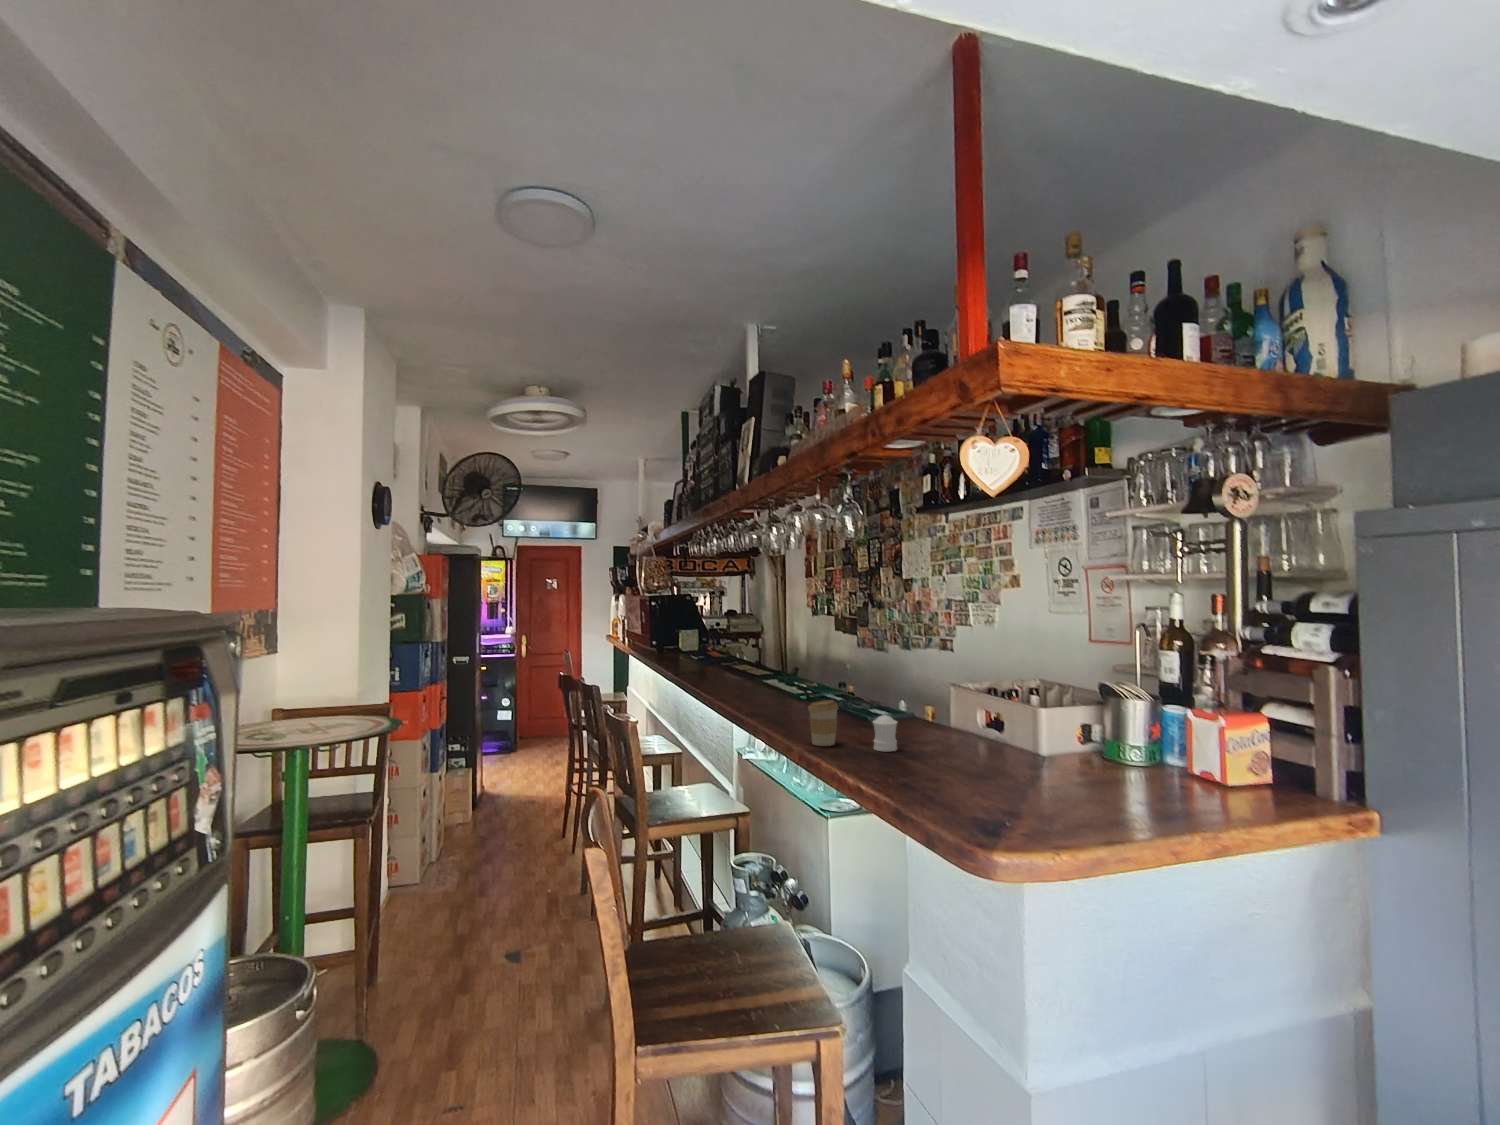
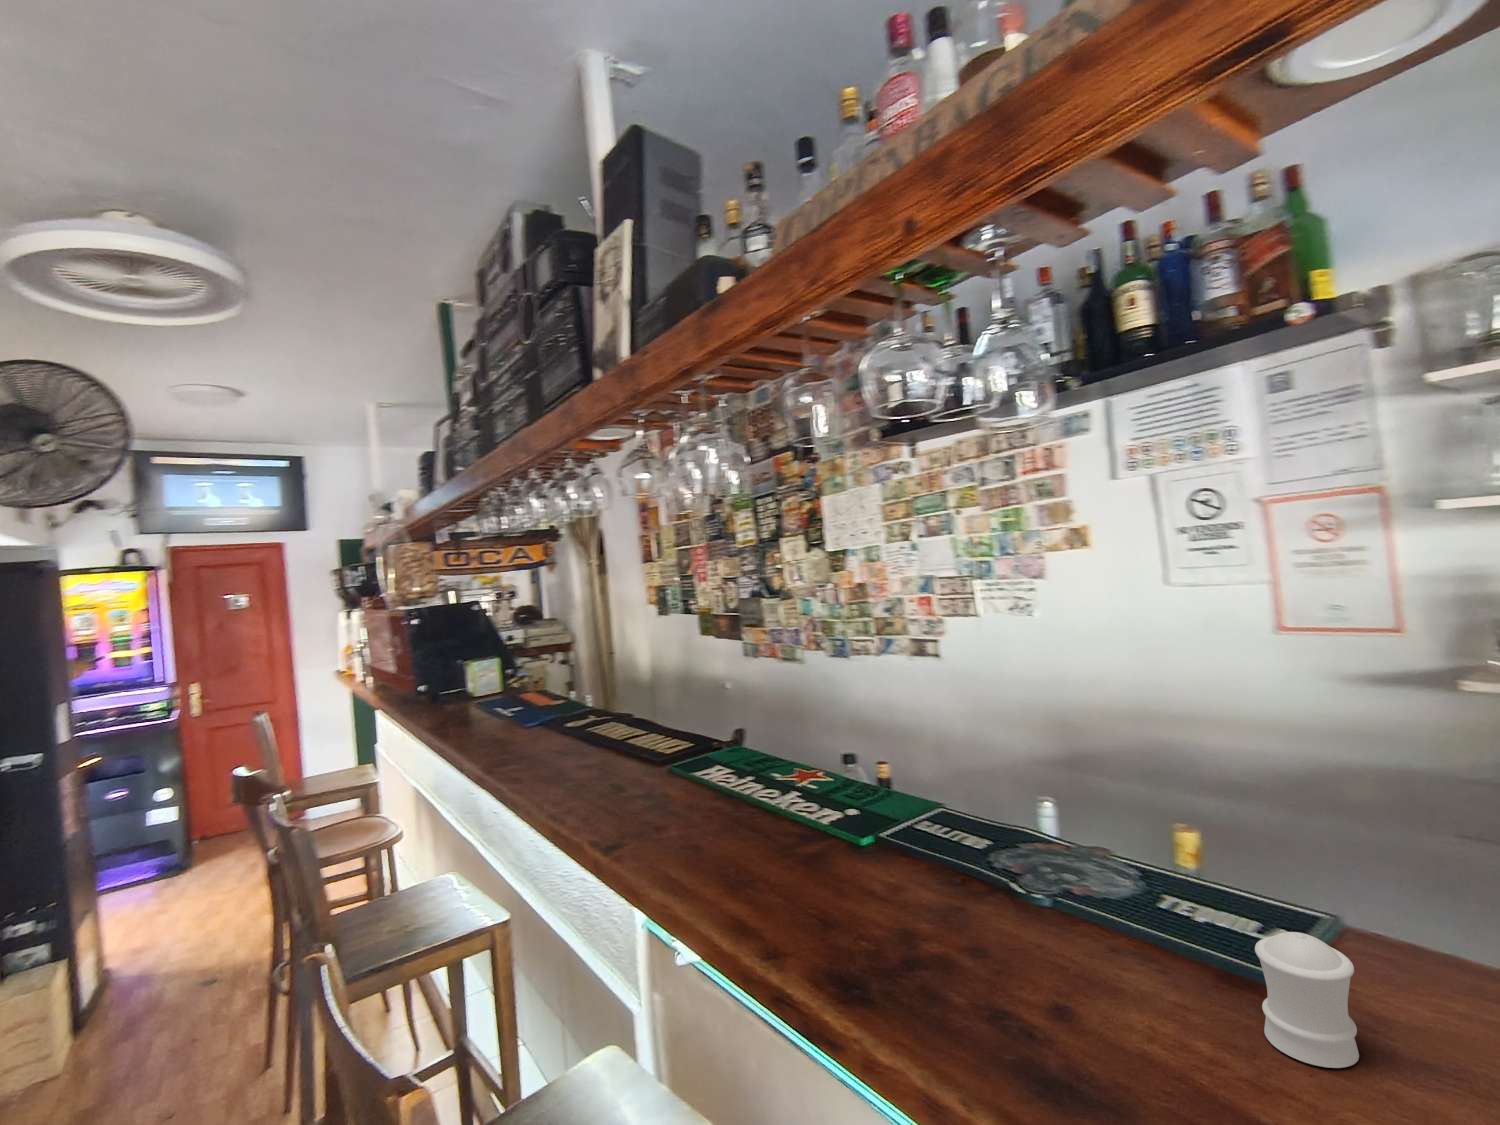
coffee cup: present [808,700,838,746] -> none [1038,895,1145,1073]

